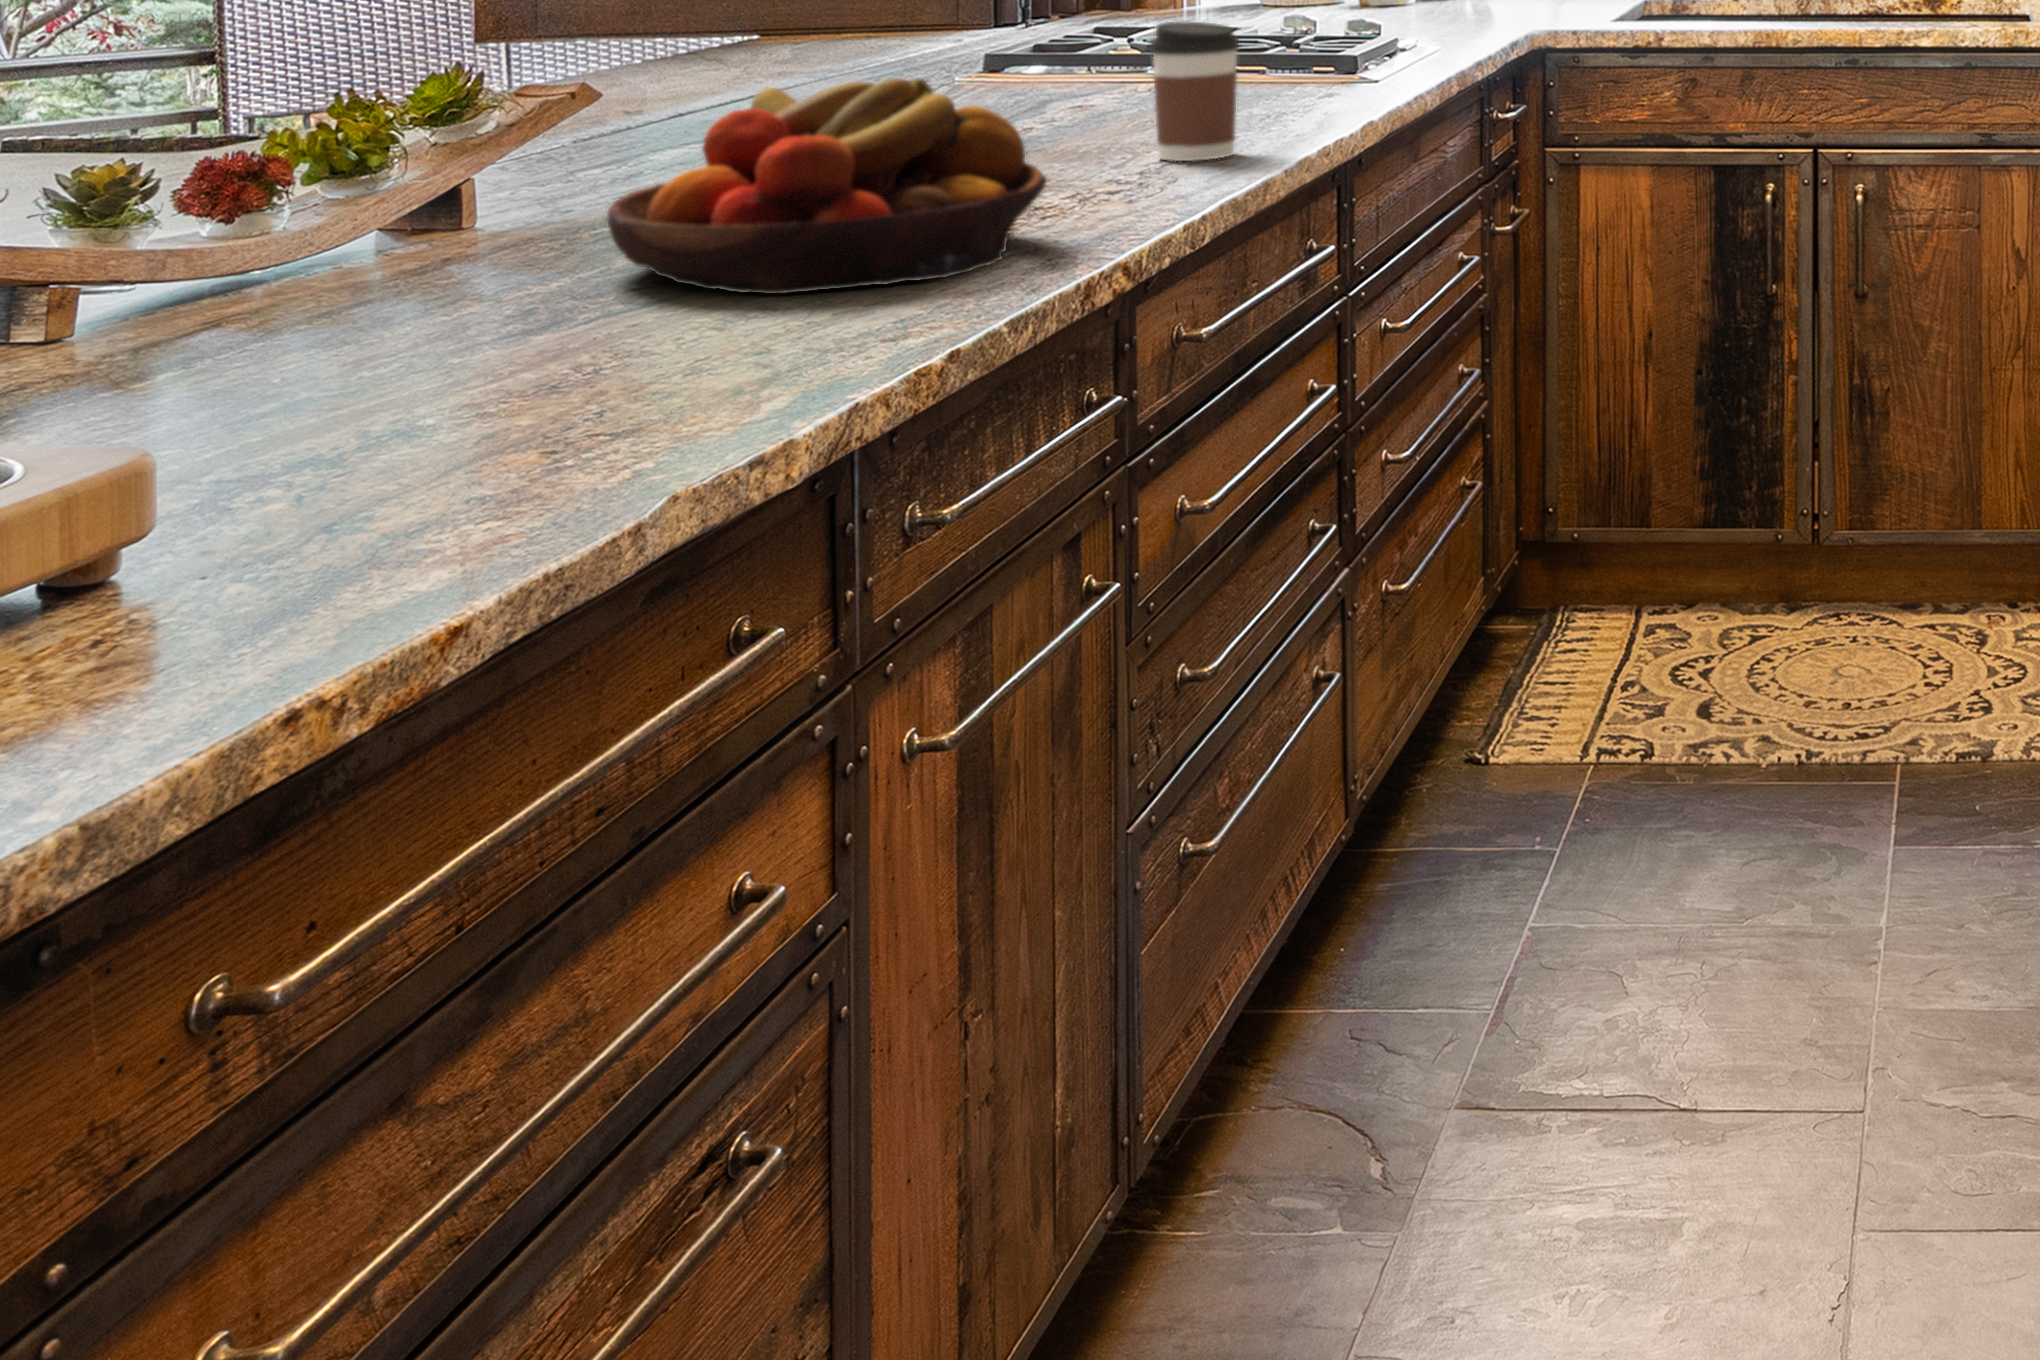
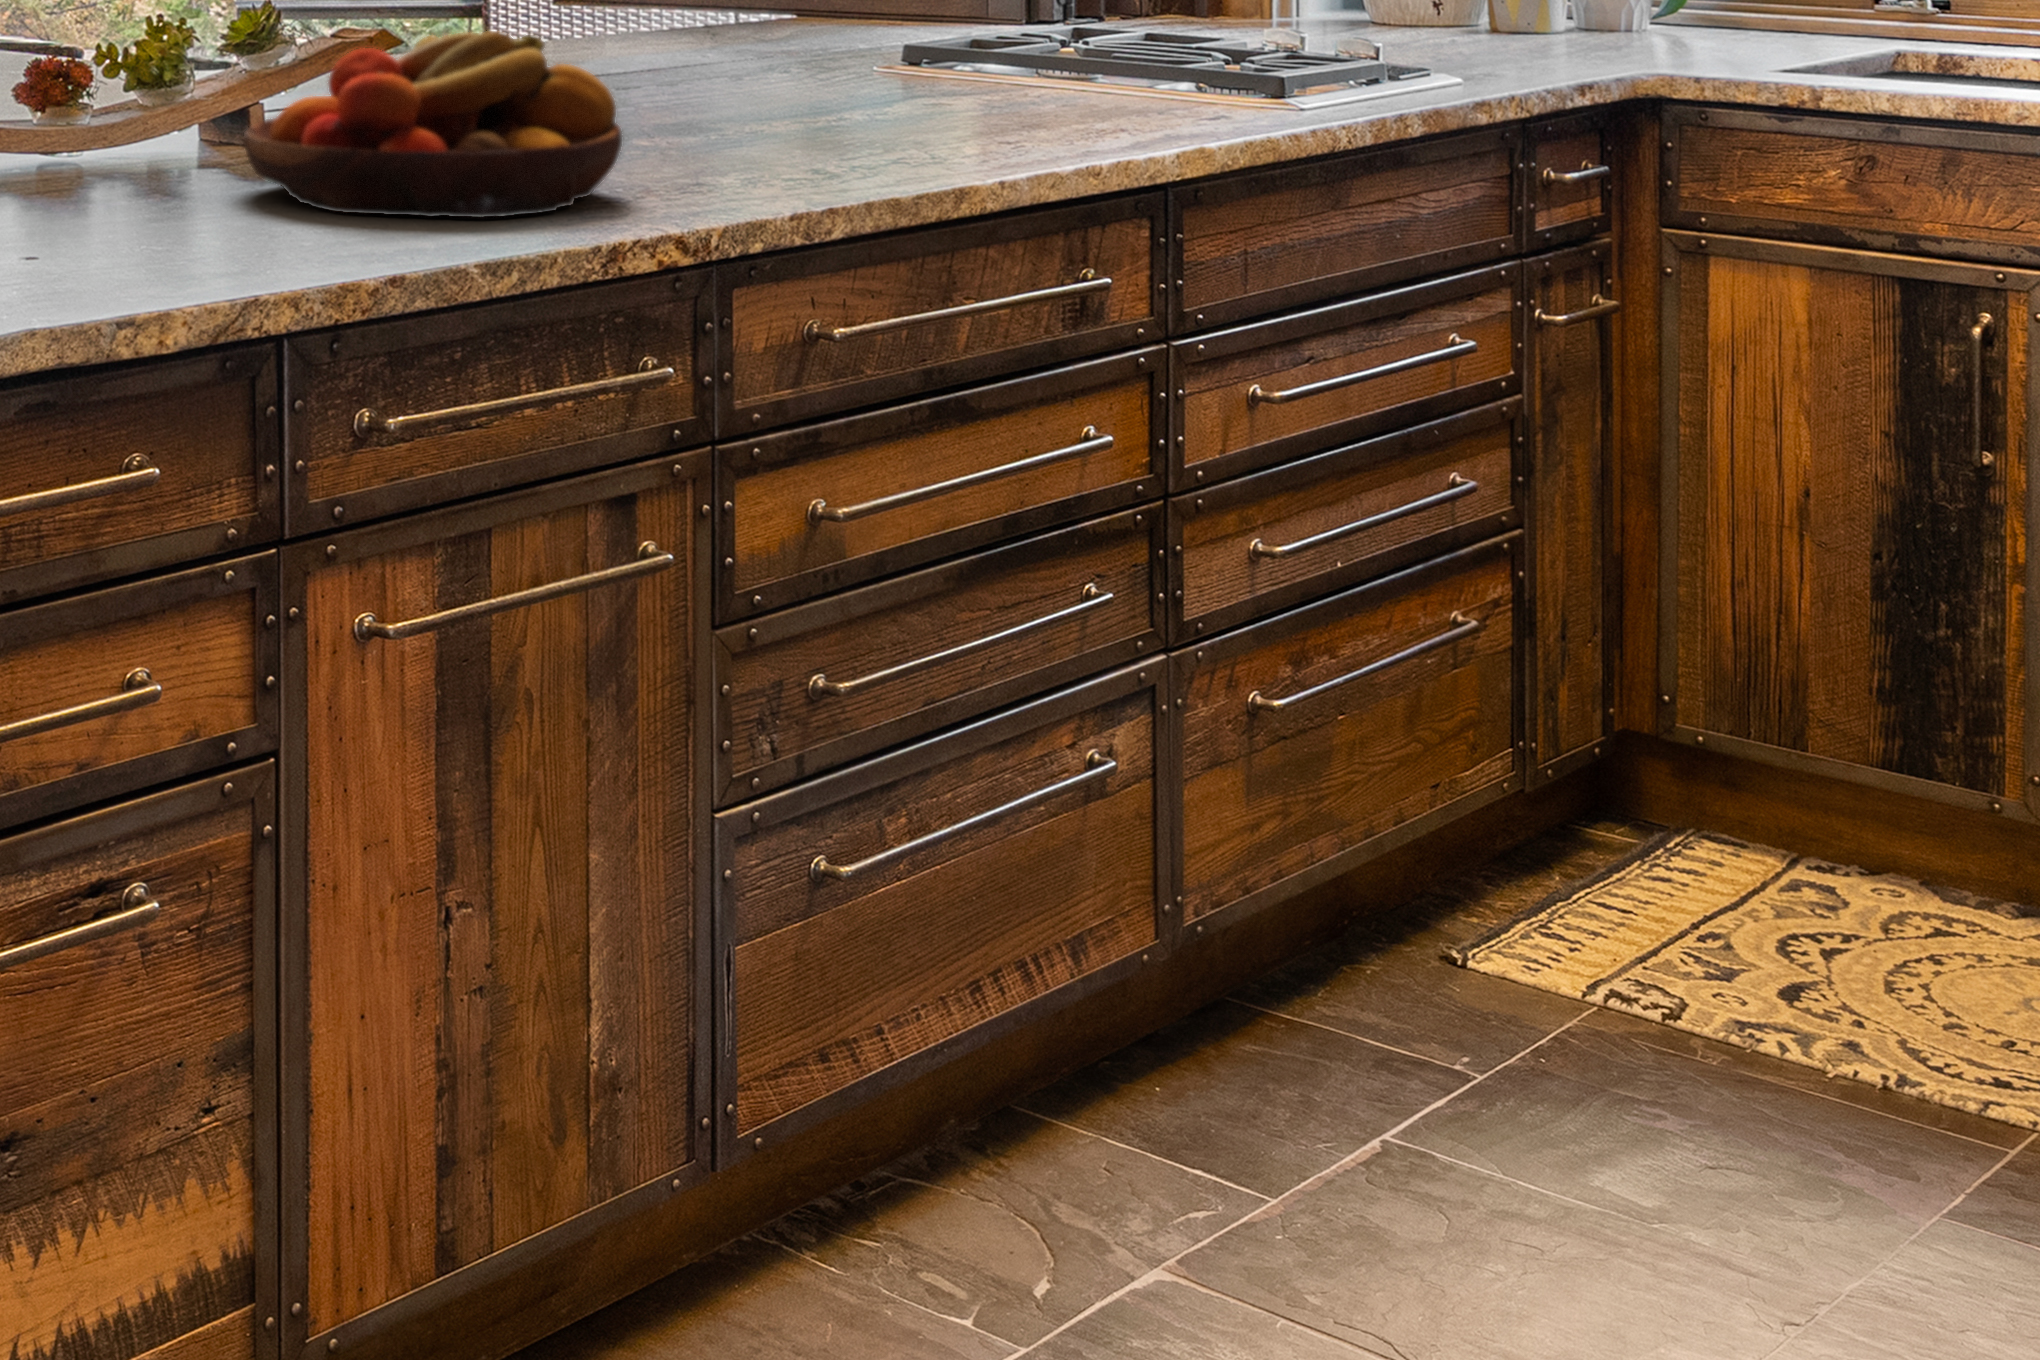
coffee cup: present [1151,22,1239,161] -> none [872,8,968,158]

